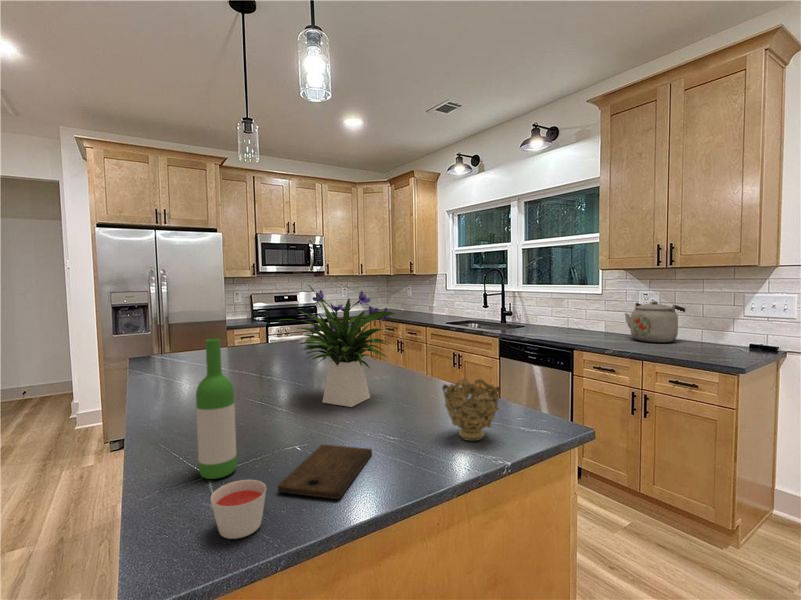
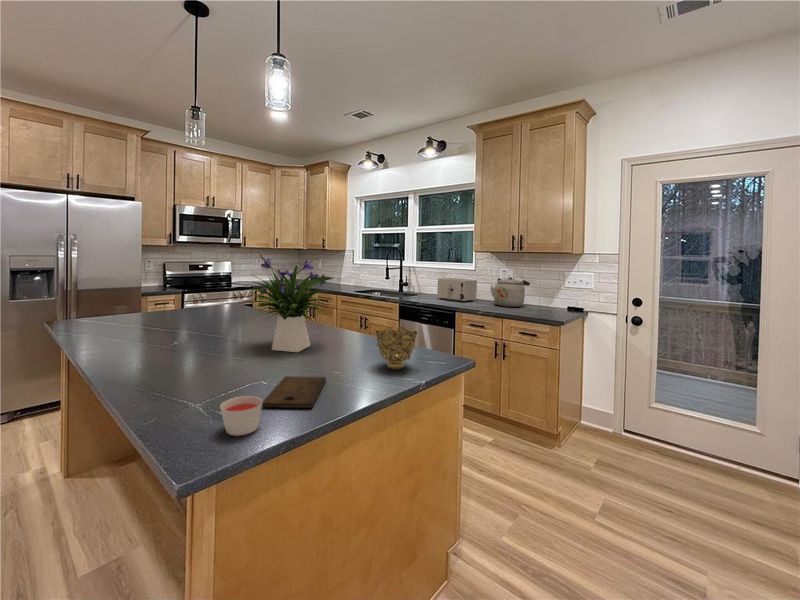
toaster: none [550,304,605,335] -> present [437,278,477,302]
wine bottle: present [196,338,237,479] -> none [186,292,220,403]

